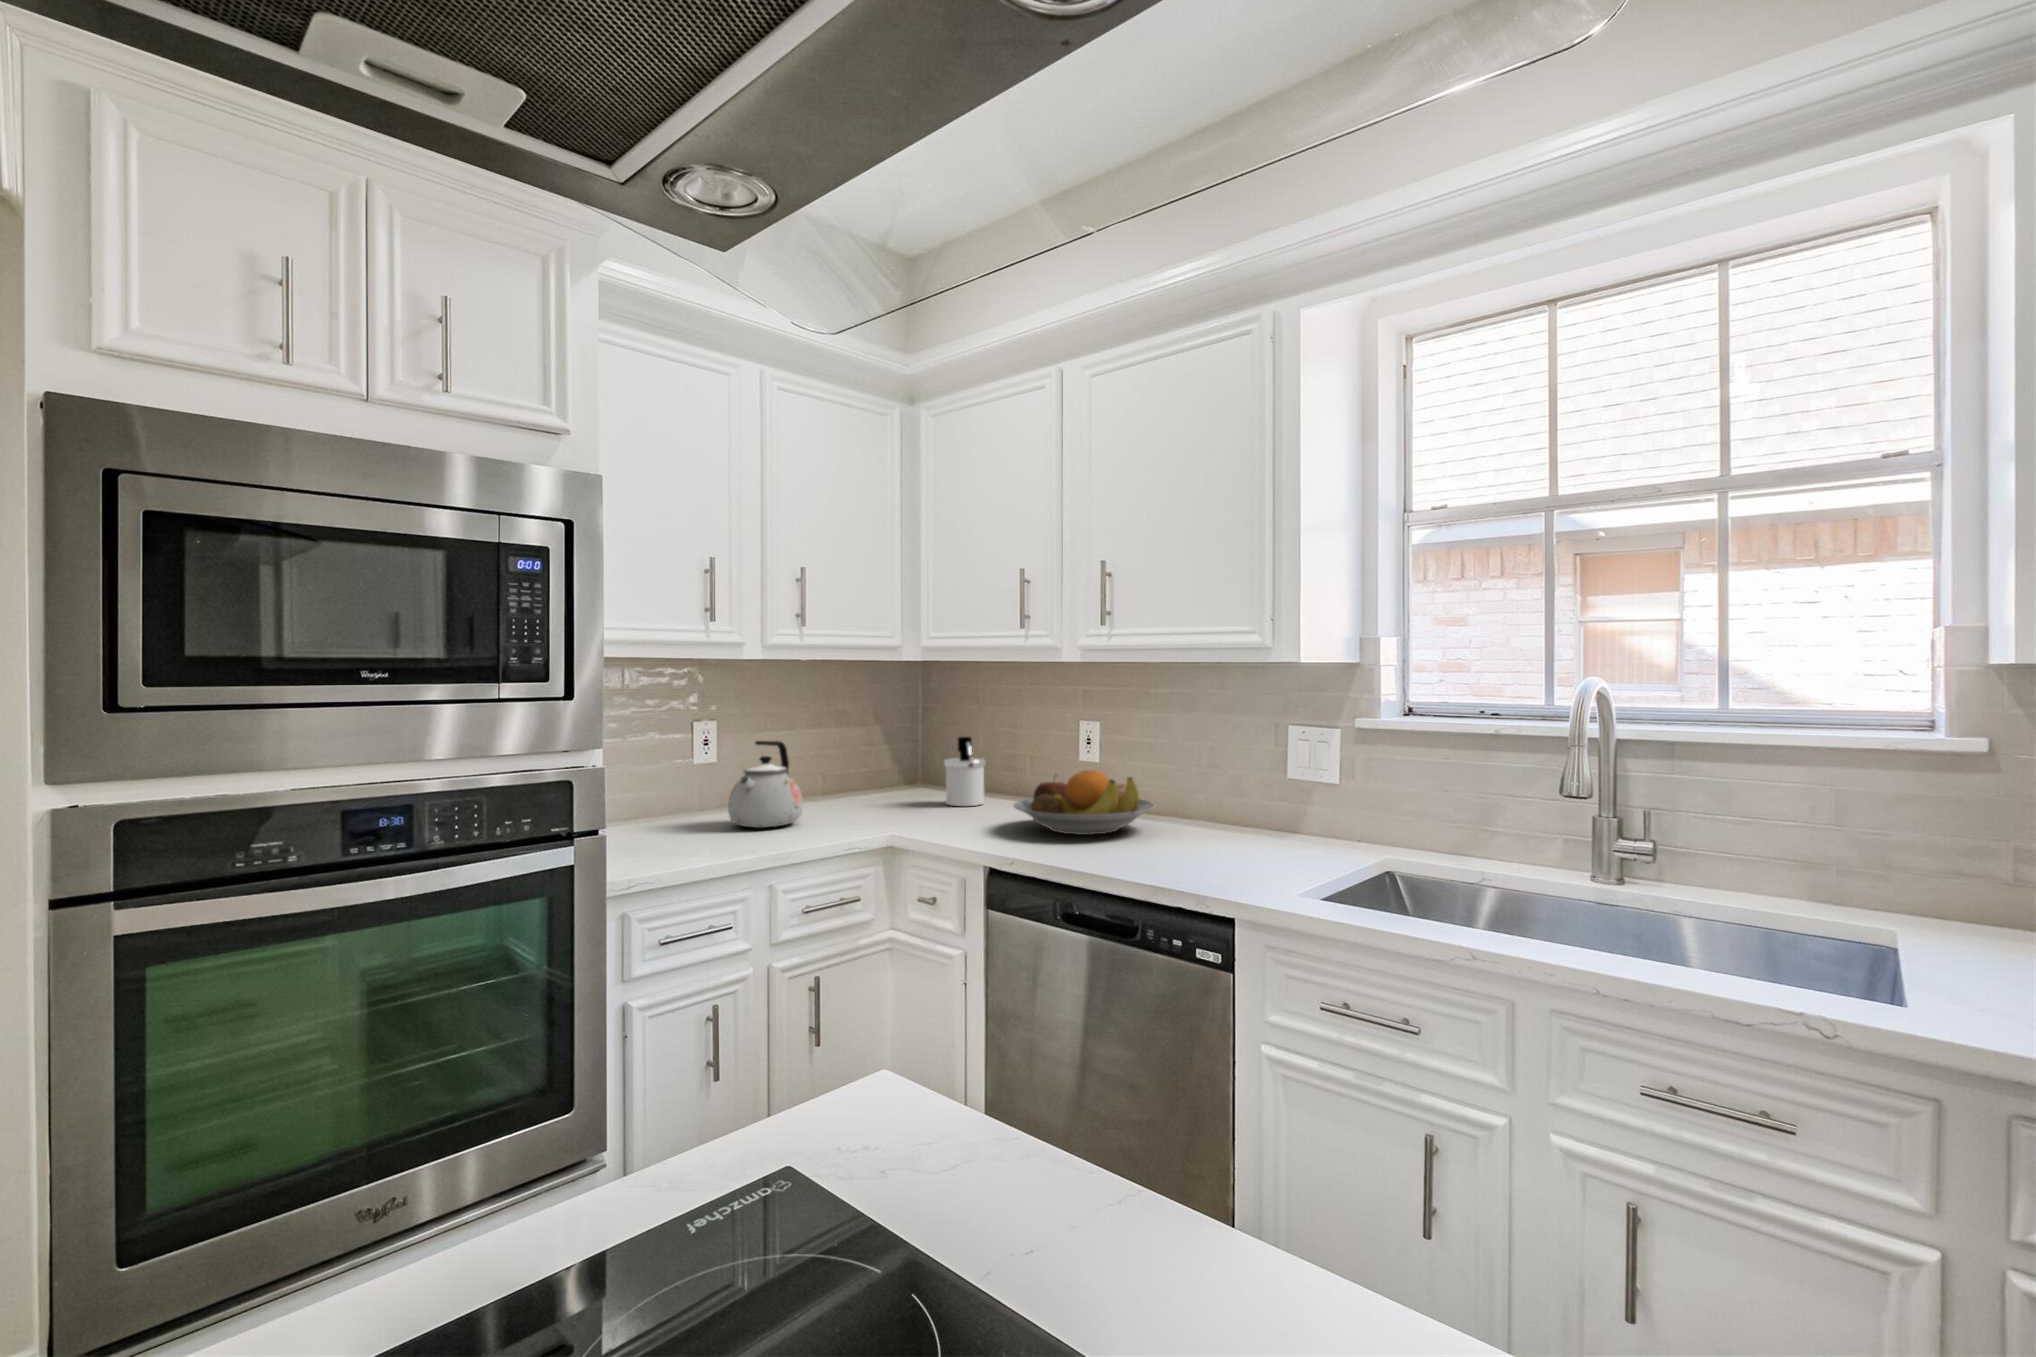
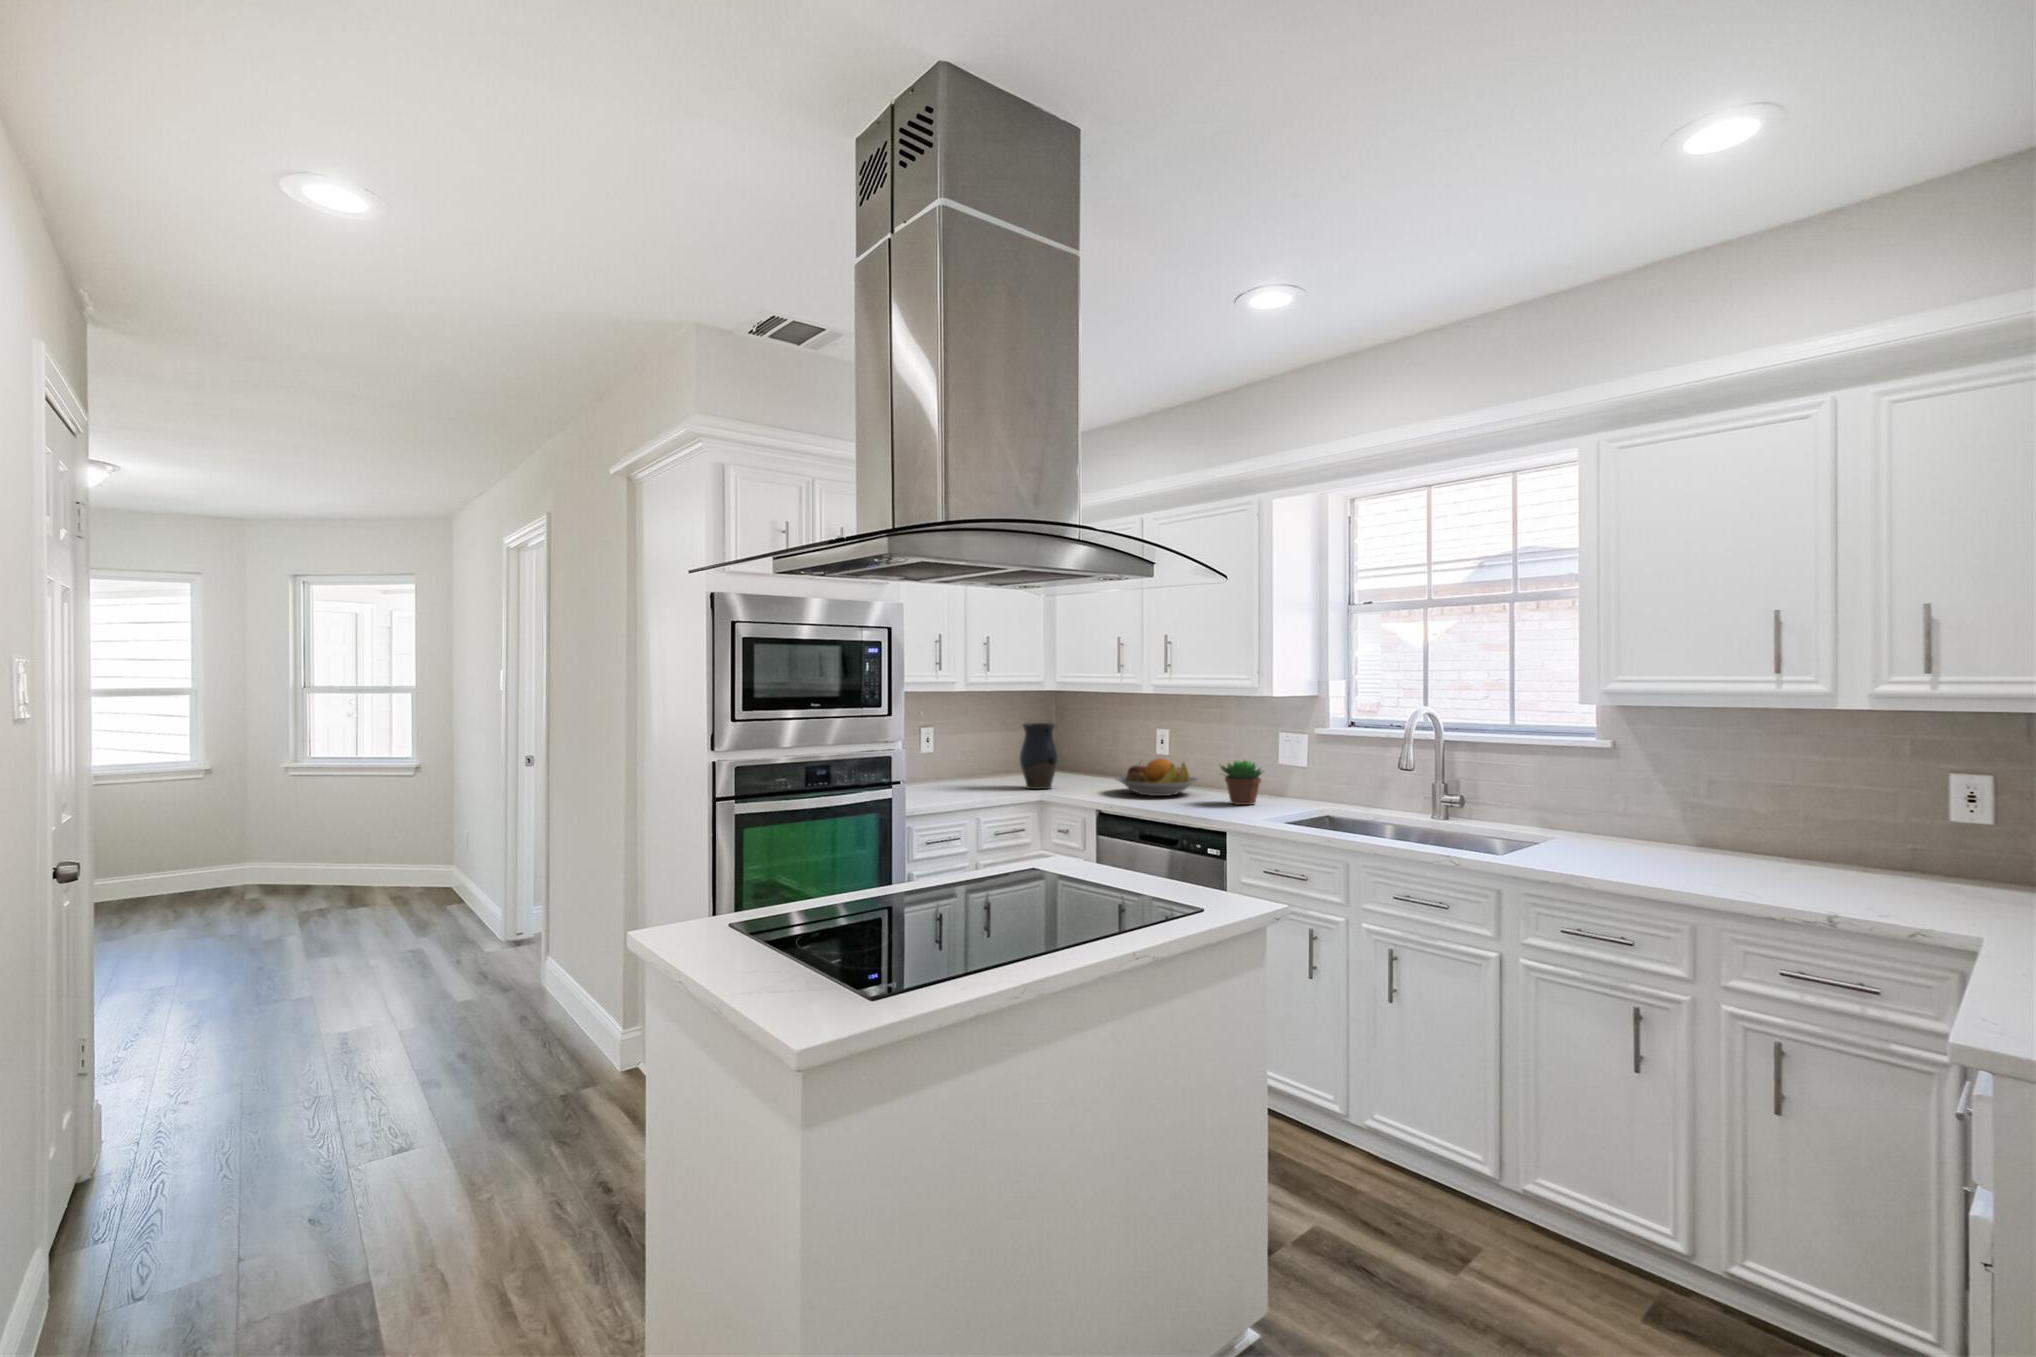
vase: none [855,714,920,824] -> present [1019,723,1058,789]
soap dispenser: present [944,737,985,806] -> none [1071,737,1097,782]
kettle: present [728,741,803,828] -> none [946,738,989,789]
succulent plant: none [1196,769,1280,854] -> present [1220,760,1262,805]

